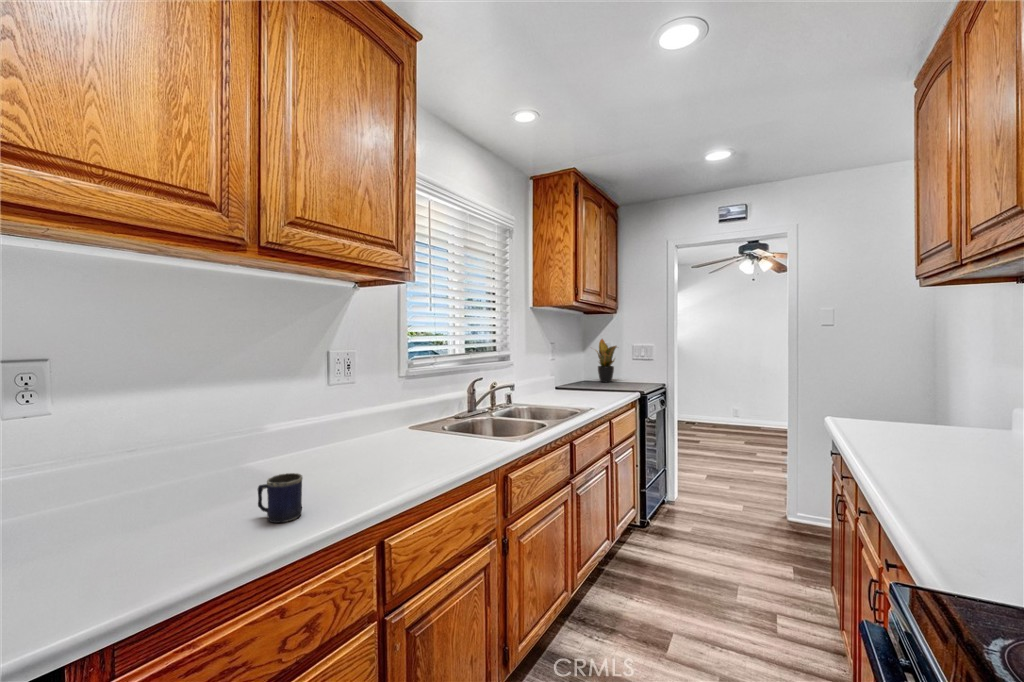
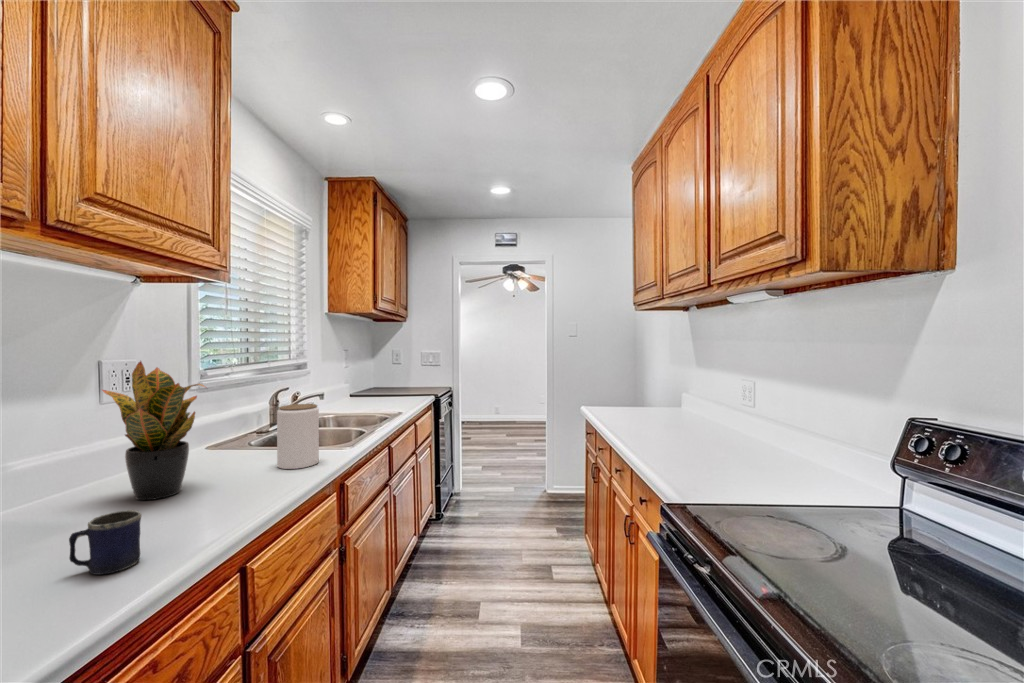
potted plant: present [597,339,617,382] -> present [103,361,204,500]
jar: none [448,394,484,455] -> present [277,404,319,469]

